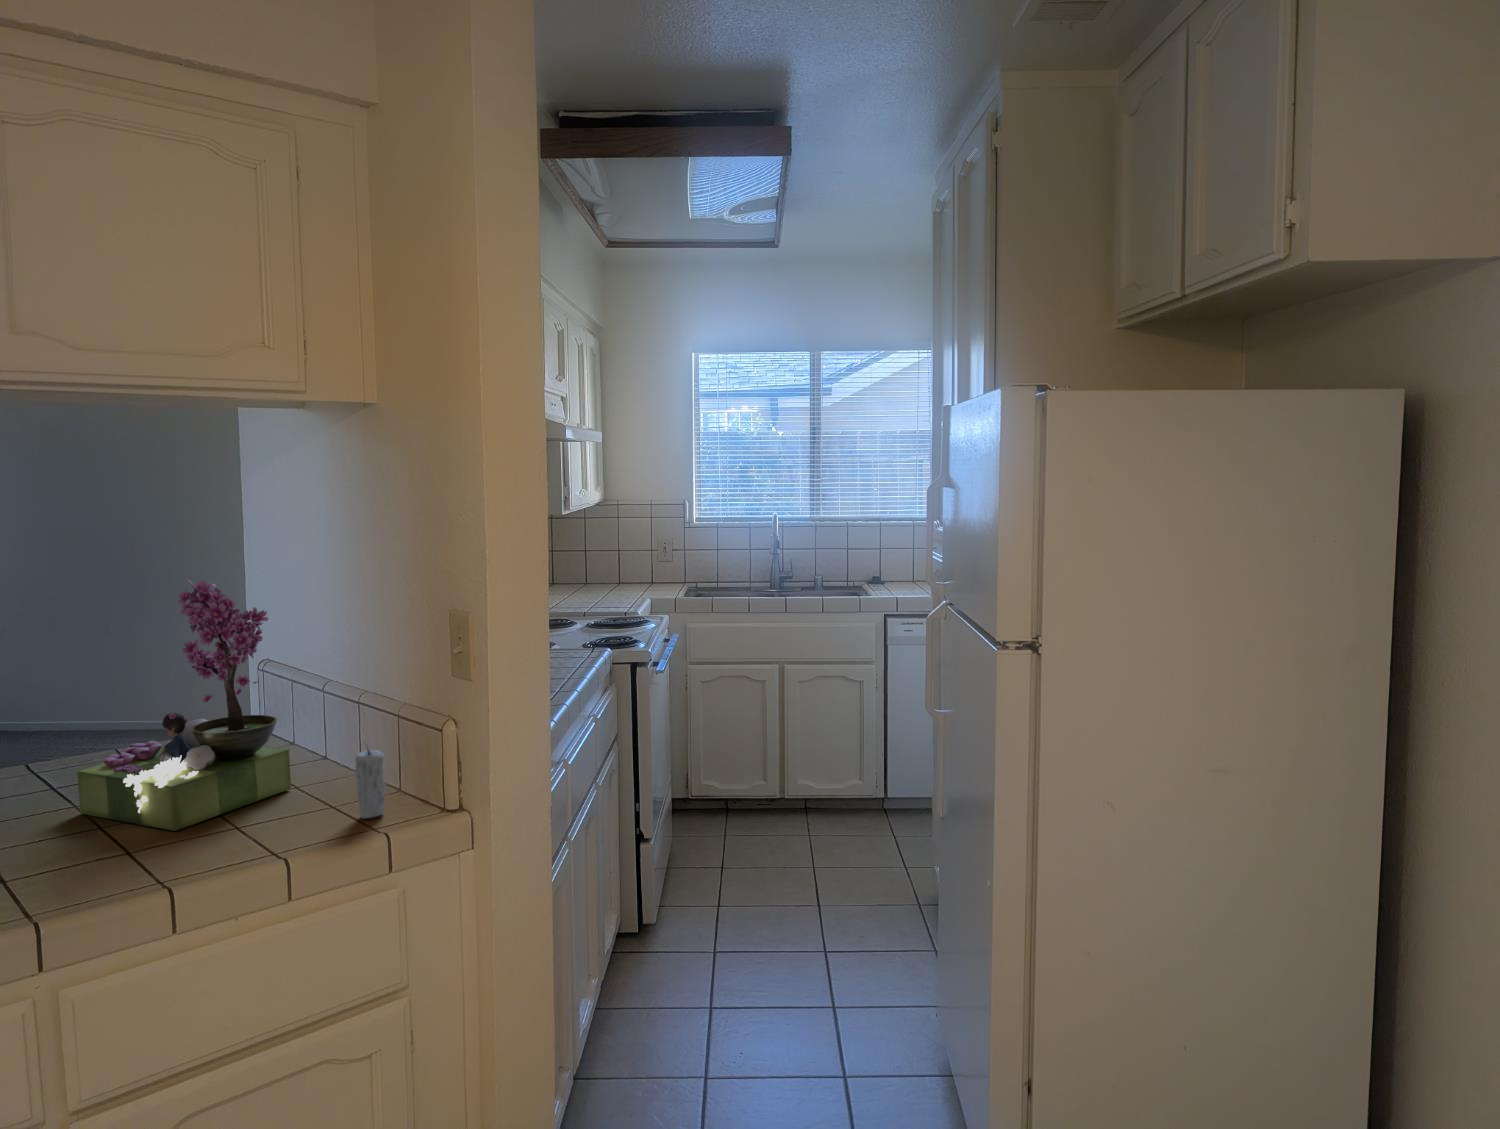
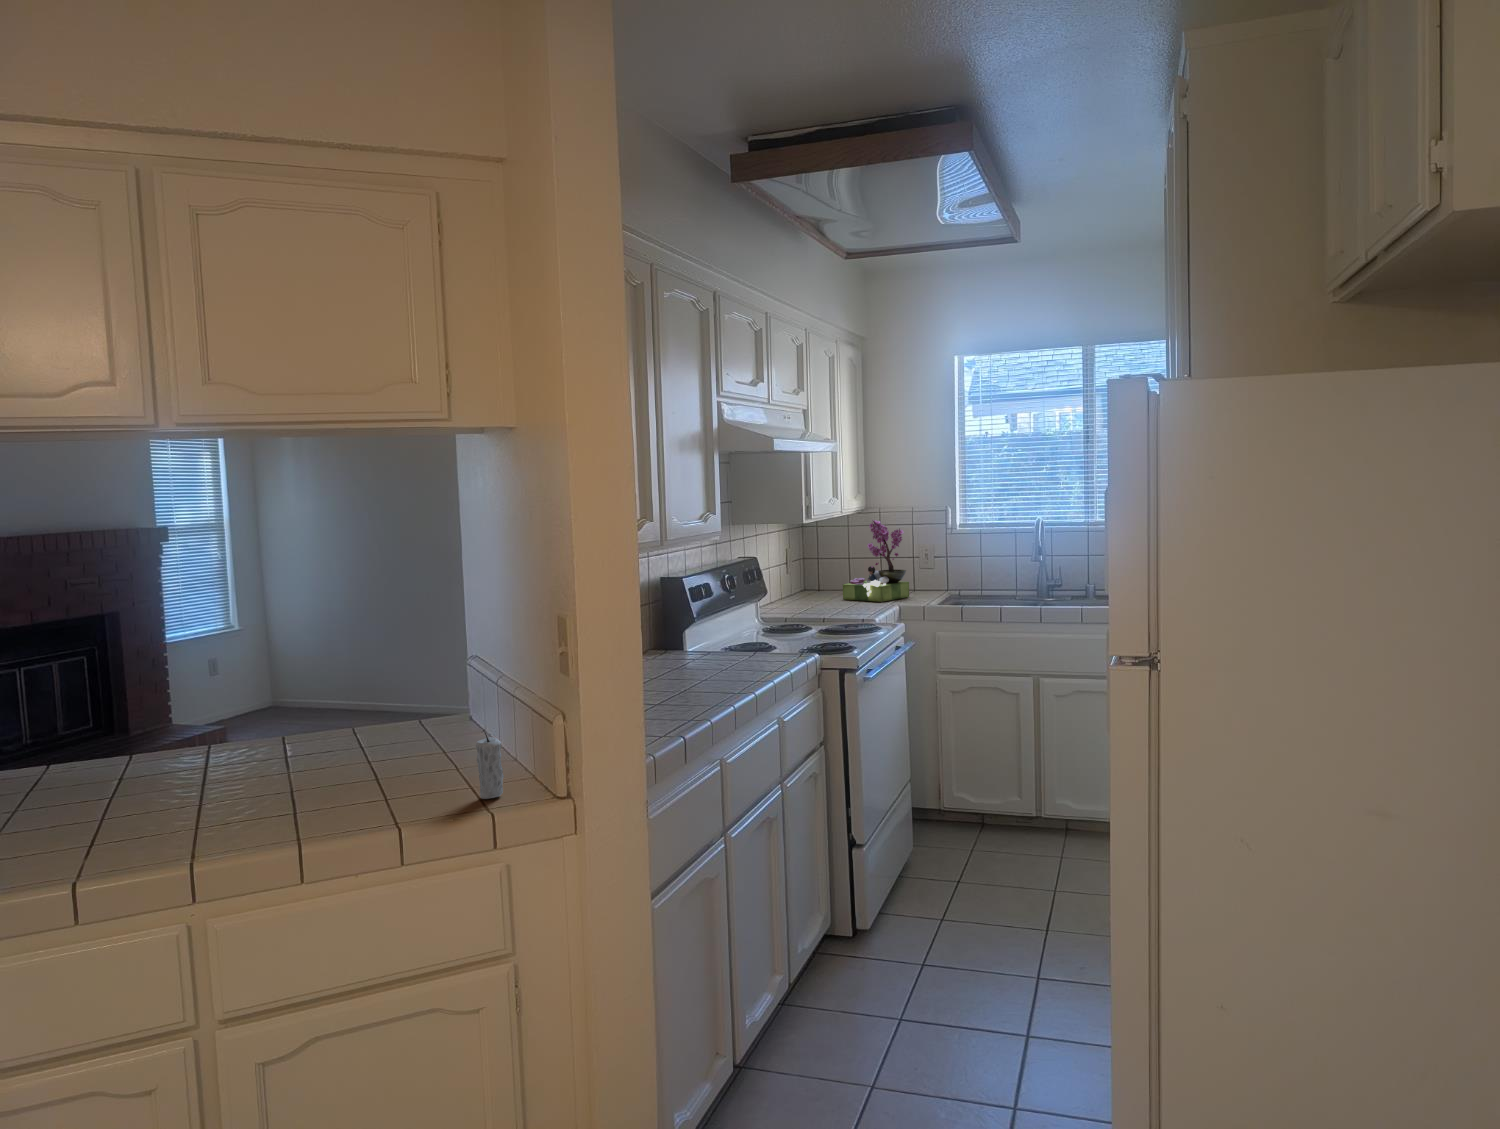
flower arrangement: present [77,580,291,831] -> present [843,520,909,602]

